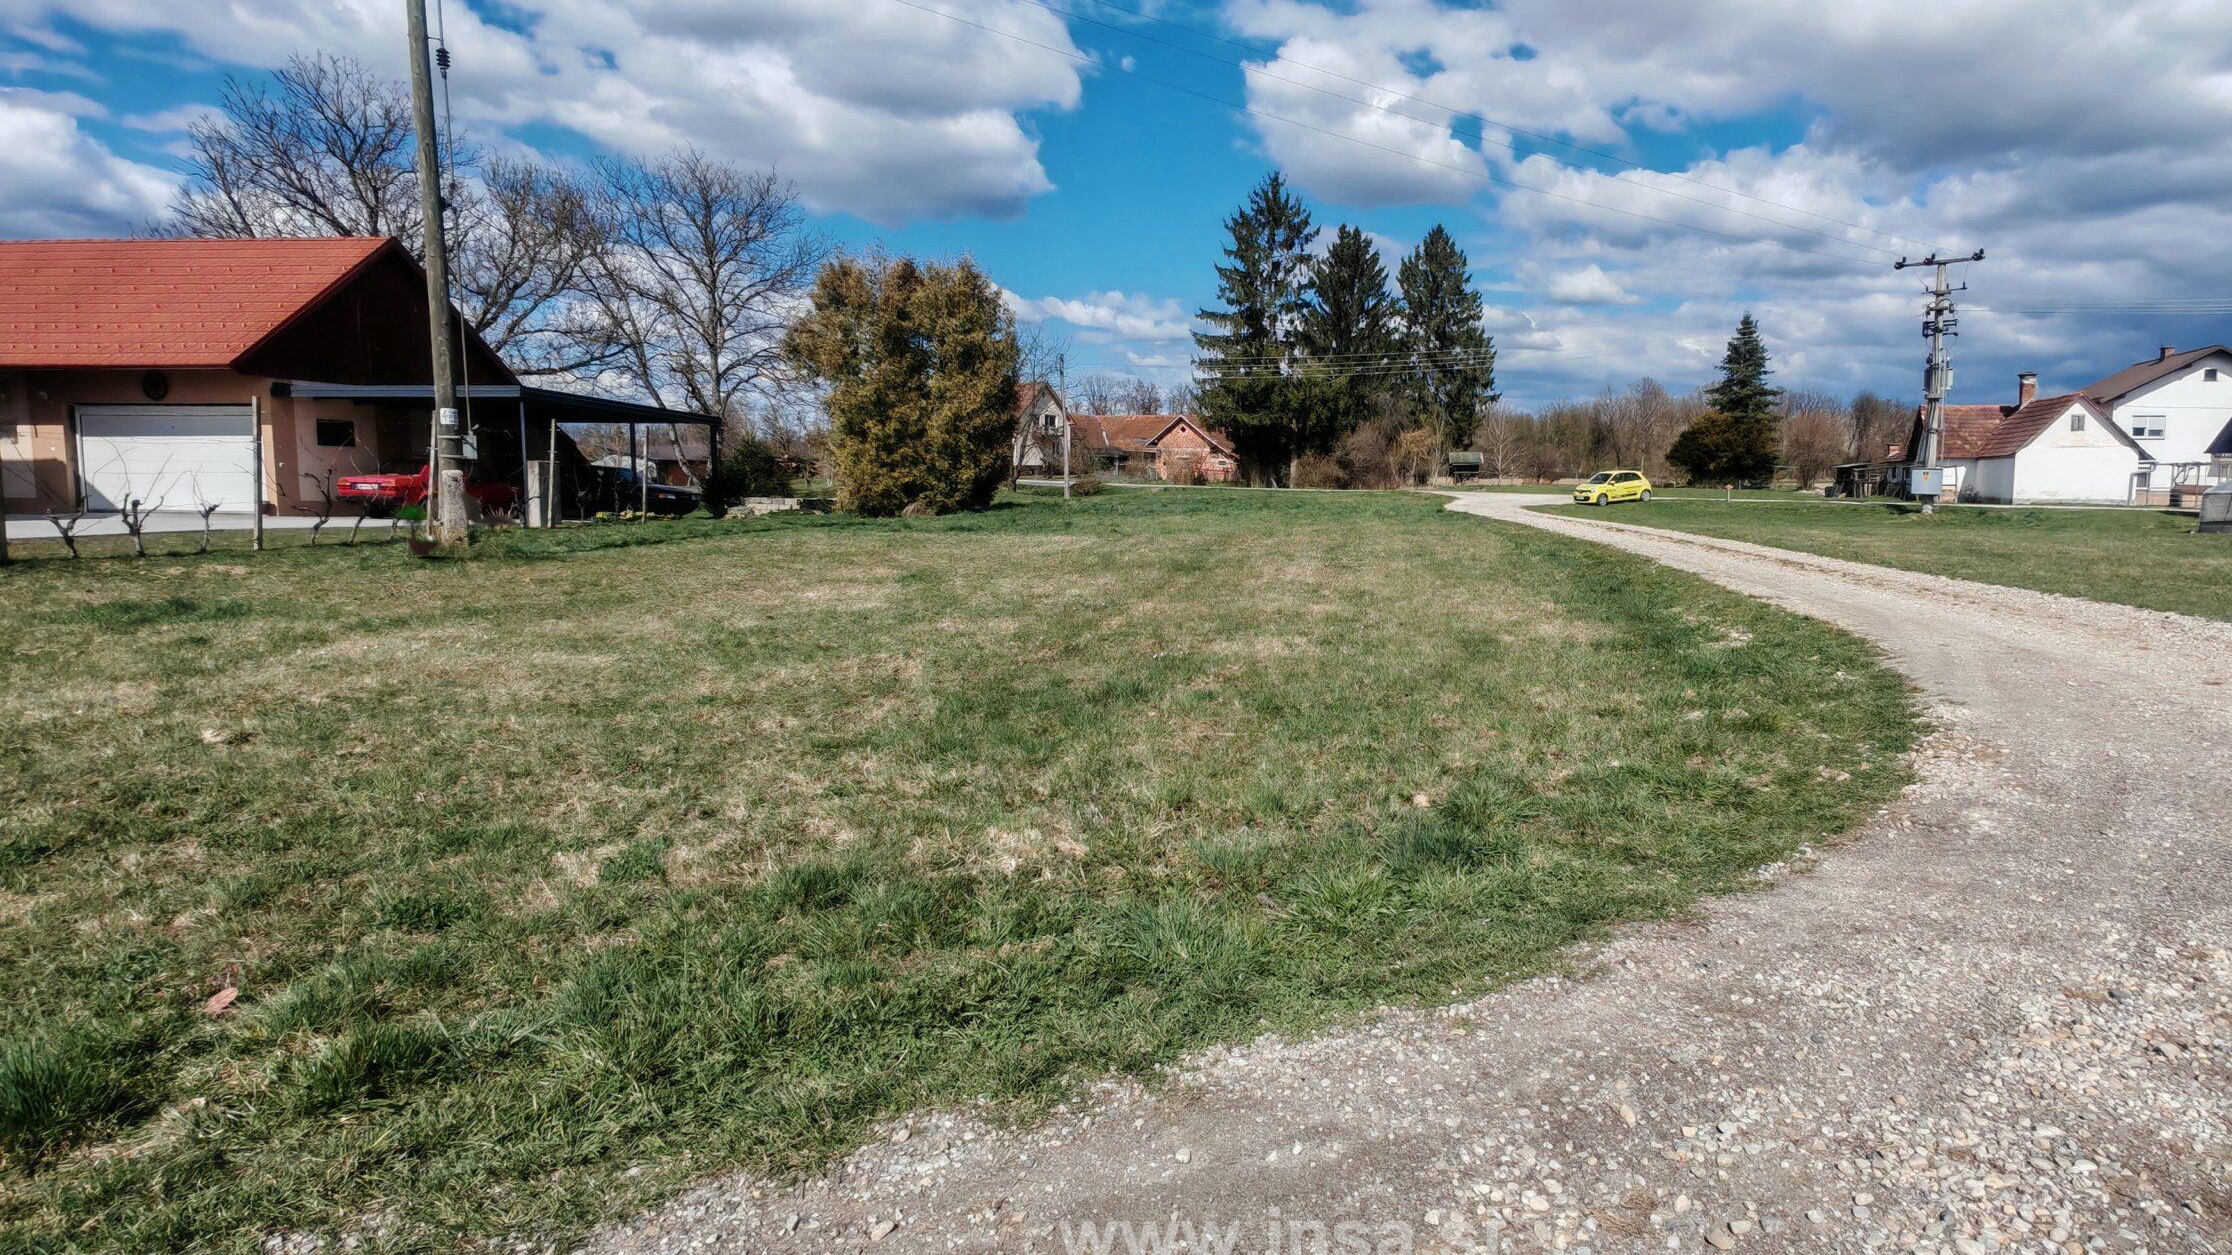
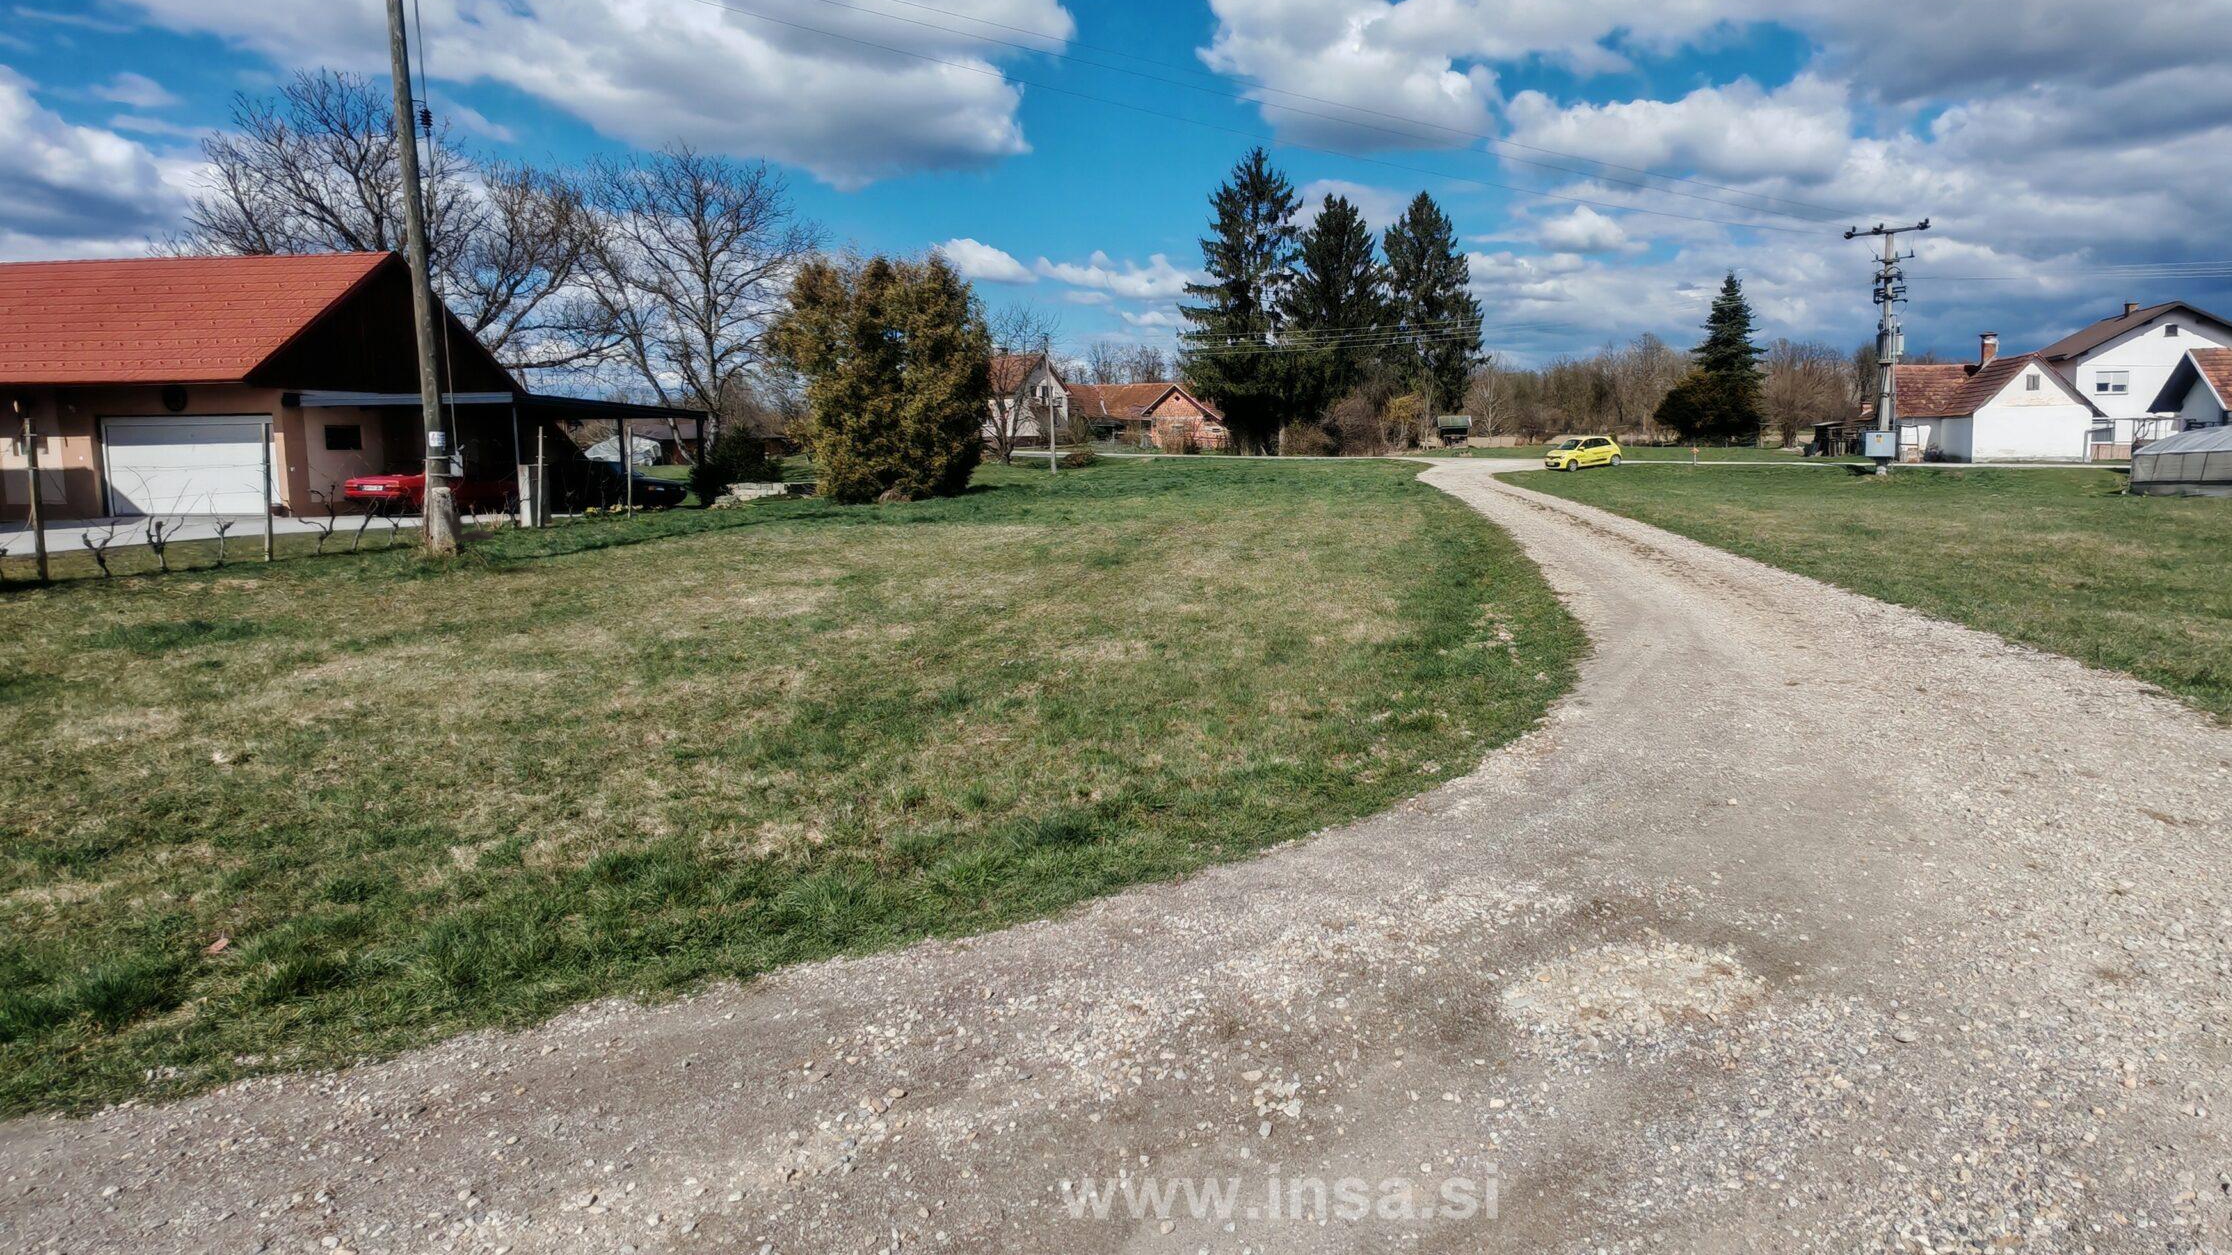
potted tree: present [397,504,440,557] -> none [385,519,426,571]

